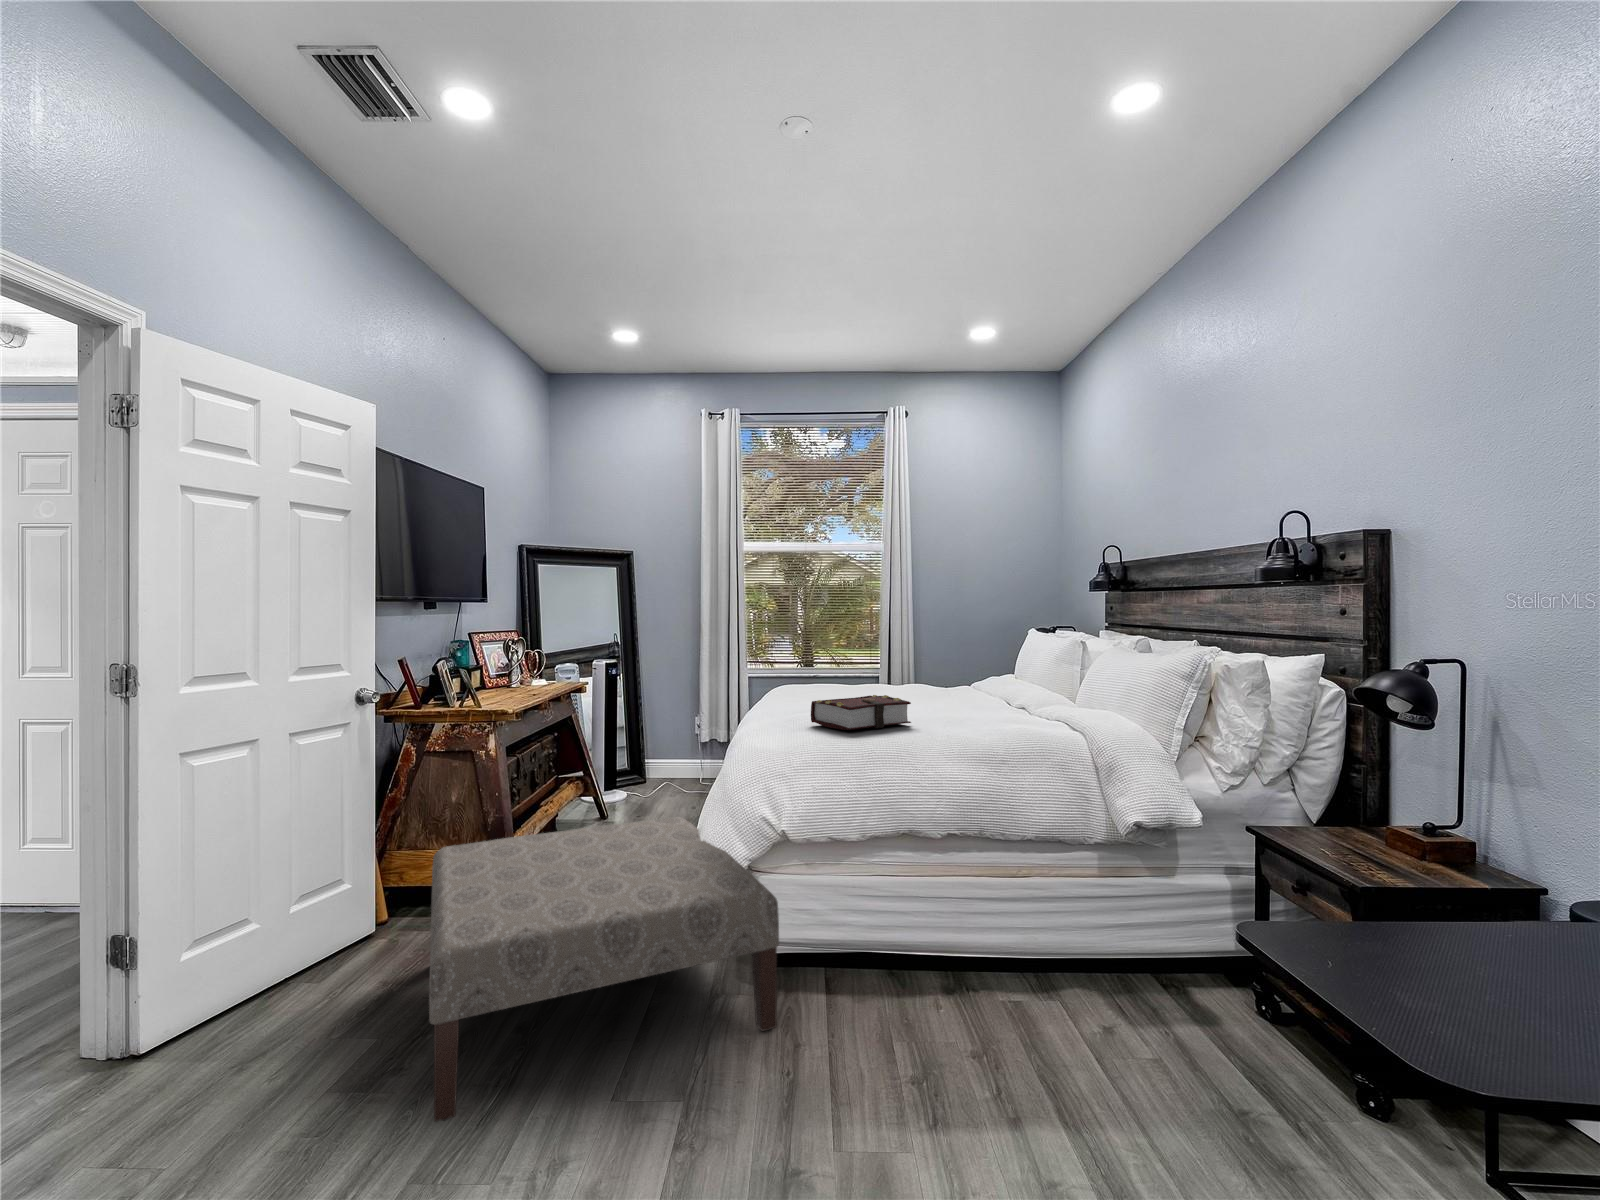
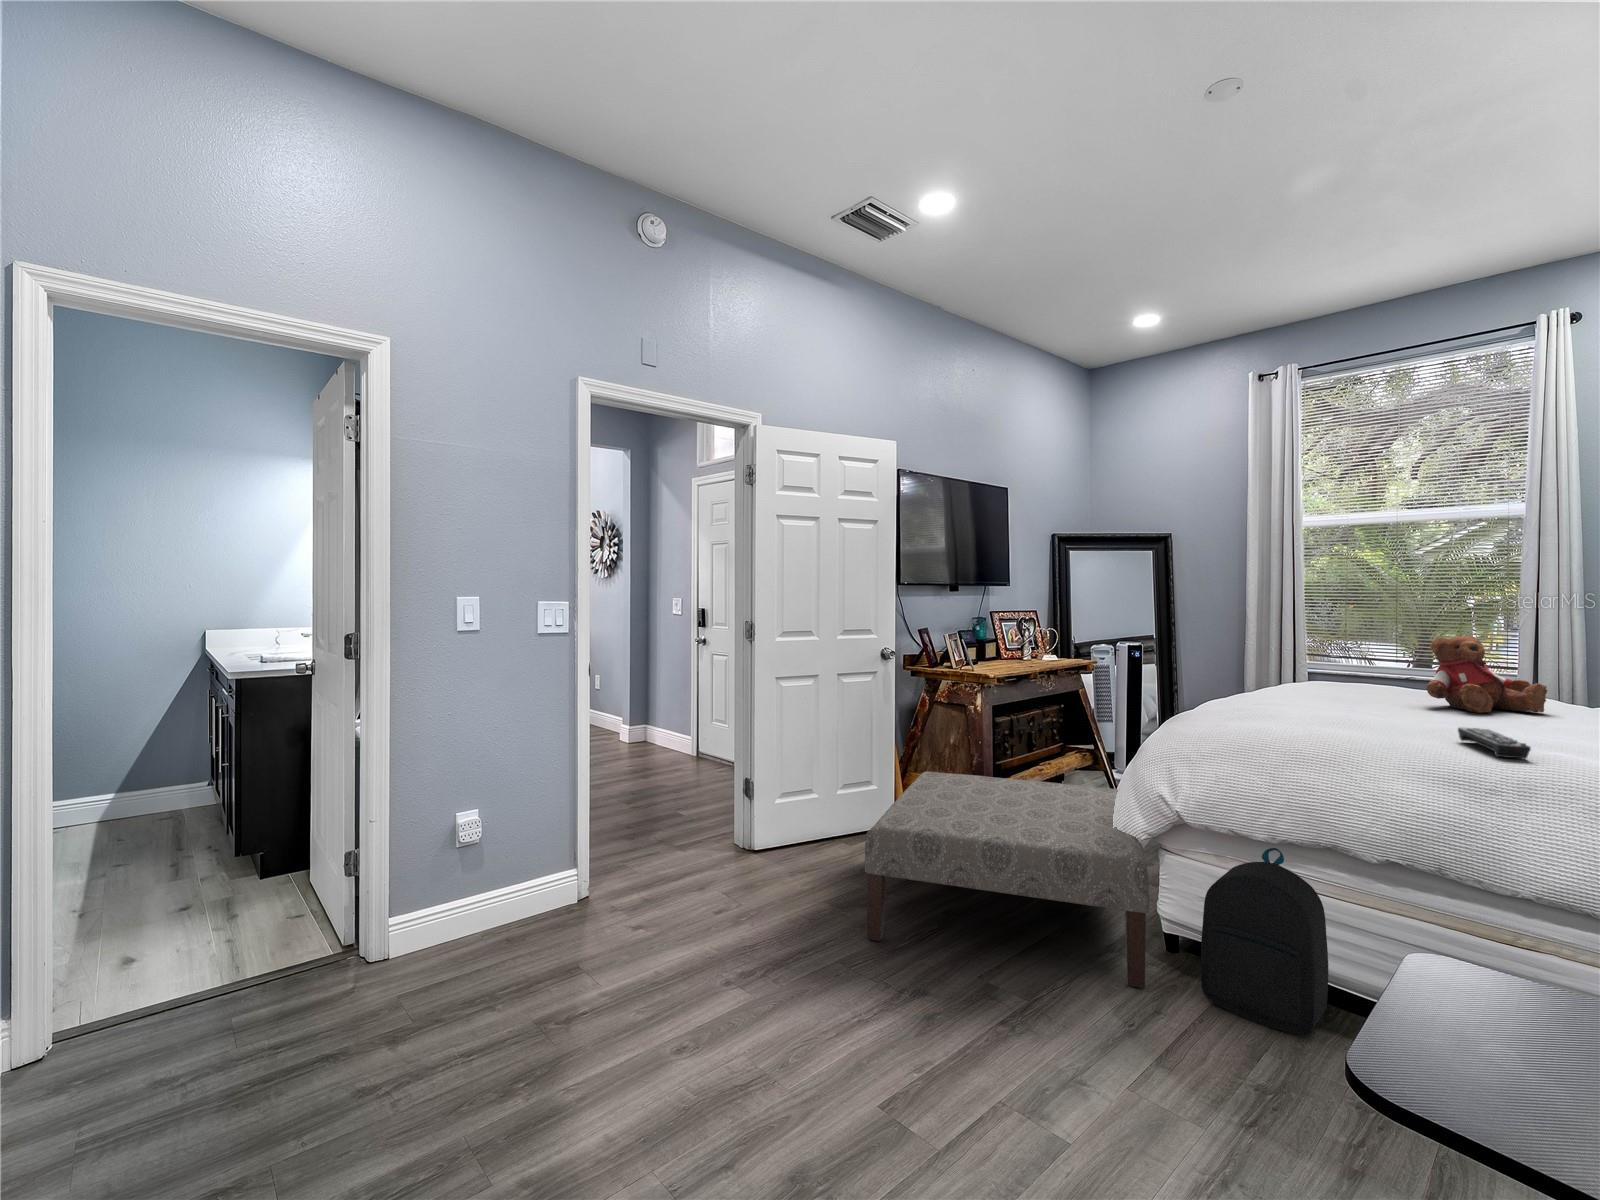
teddy bear: none [877,639,945,698] -> present [1426,636,1547,712]
book: present [811,695,911,730] -> none [1254,694,1381,732]
remote control: none [956,711,1017,732] -> present [1458,727,1531,759]
backpack: none [822,844,920,1018] -> present [1201,848,1328,1035]

